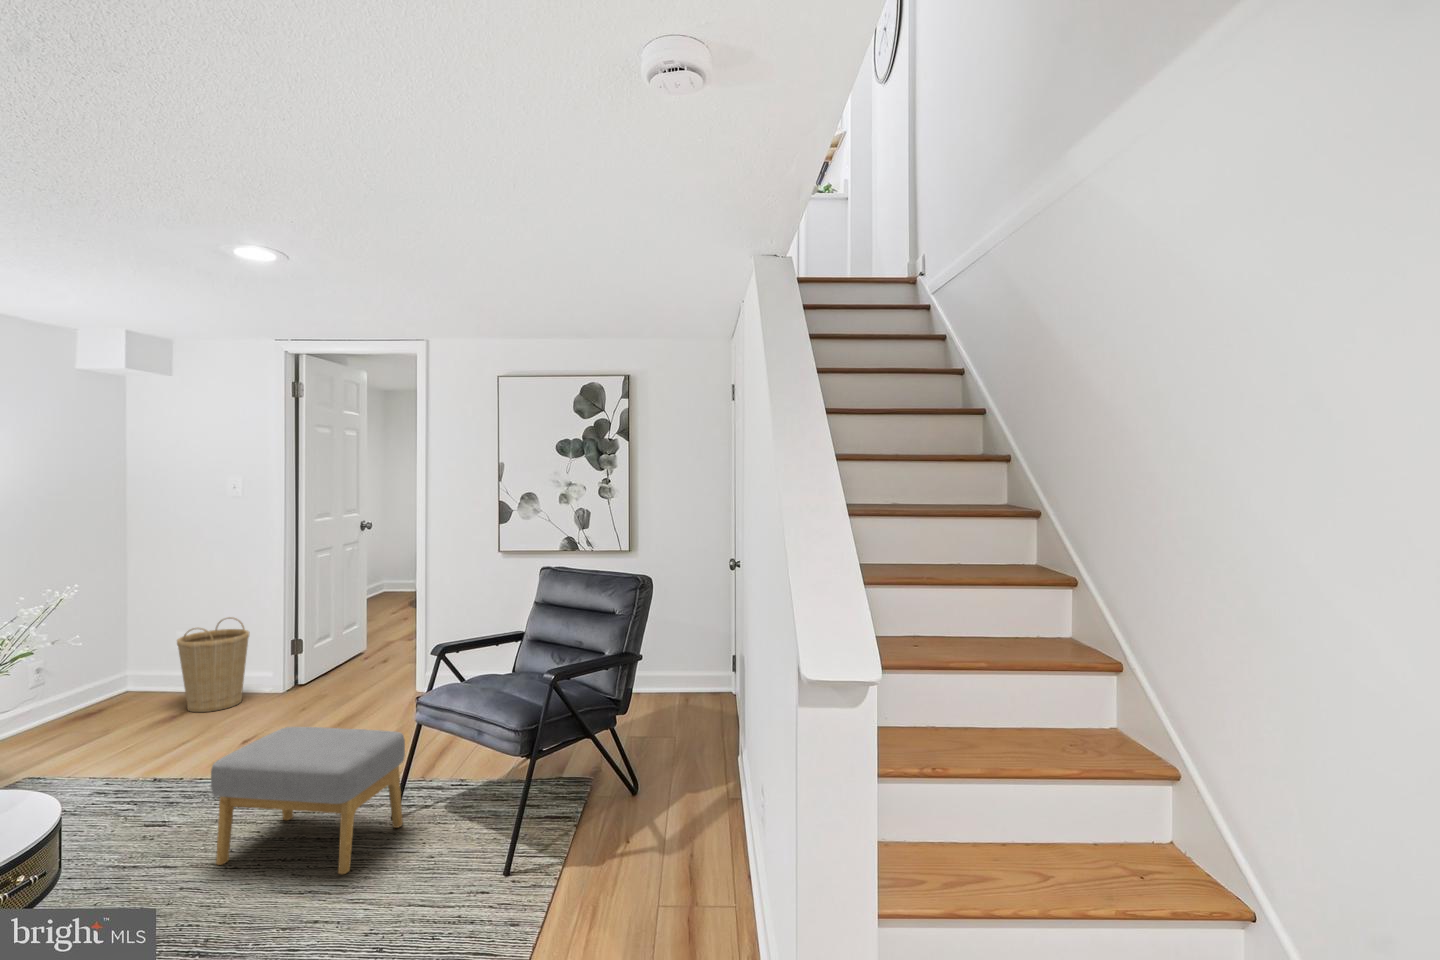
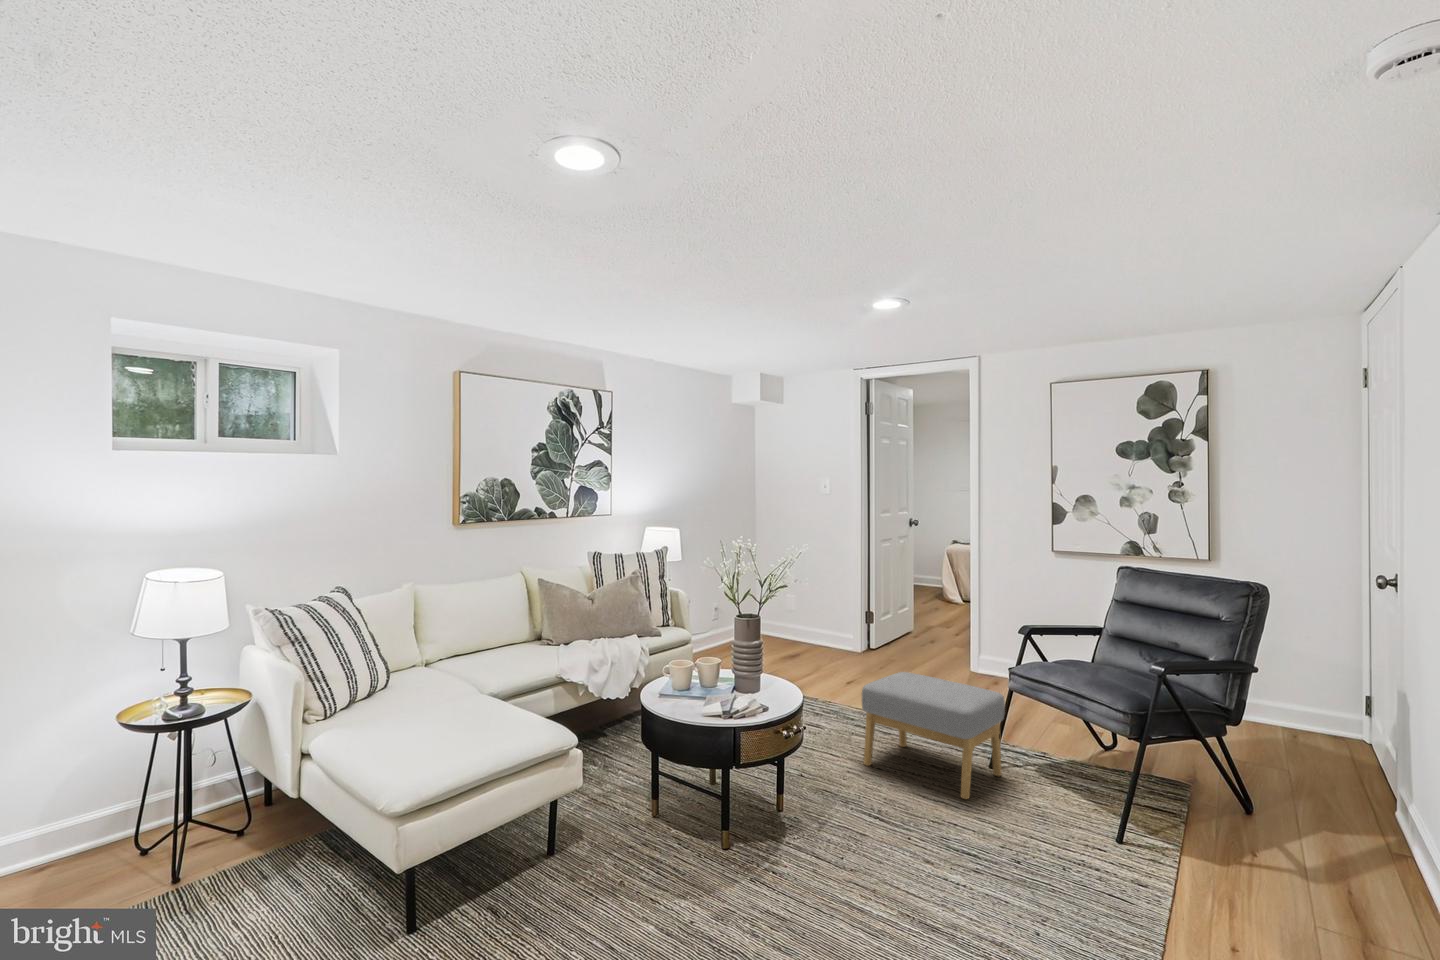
basket: present [177,617,249,712] -> none [794,587,840,657]

